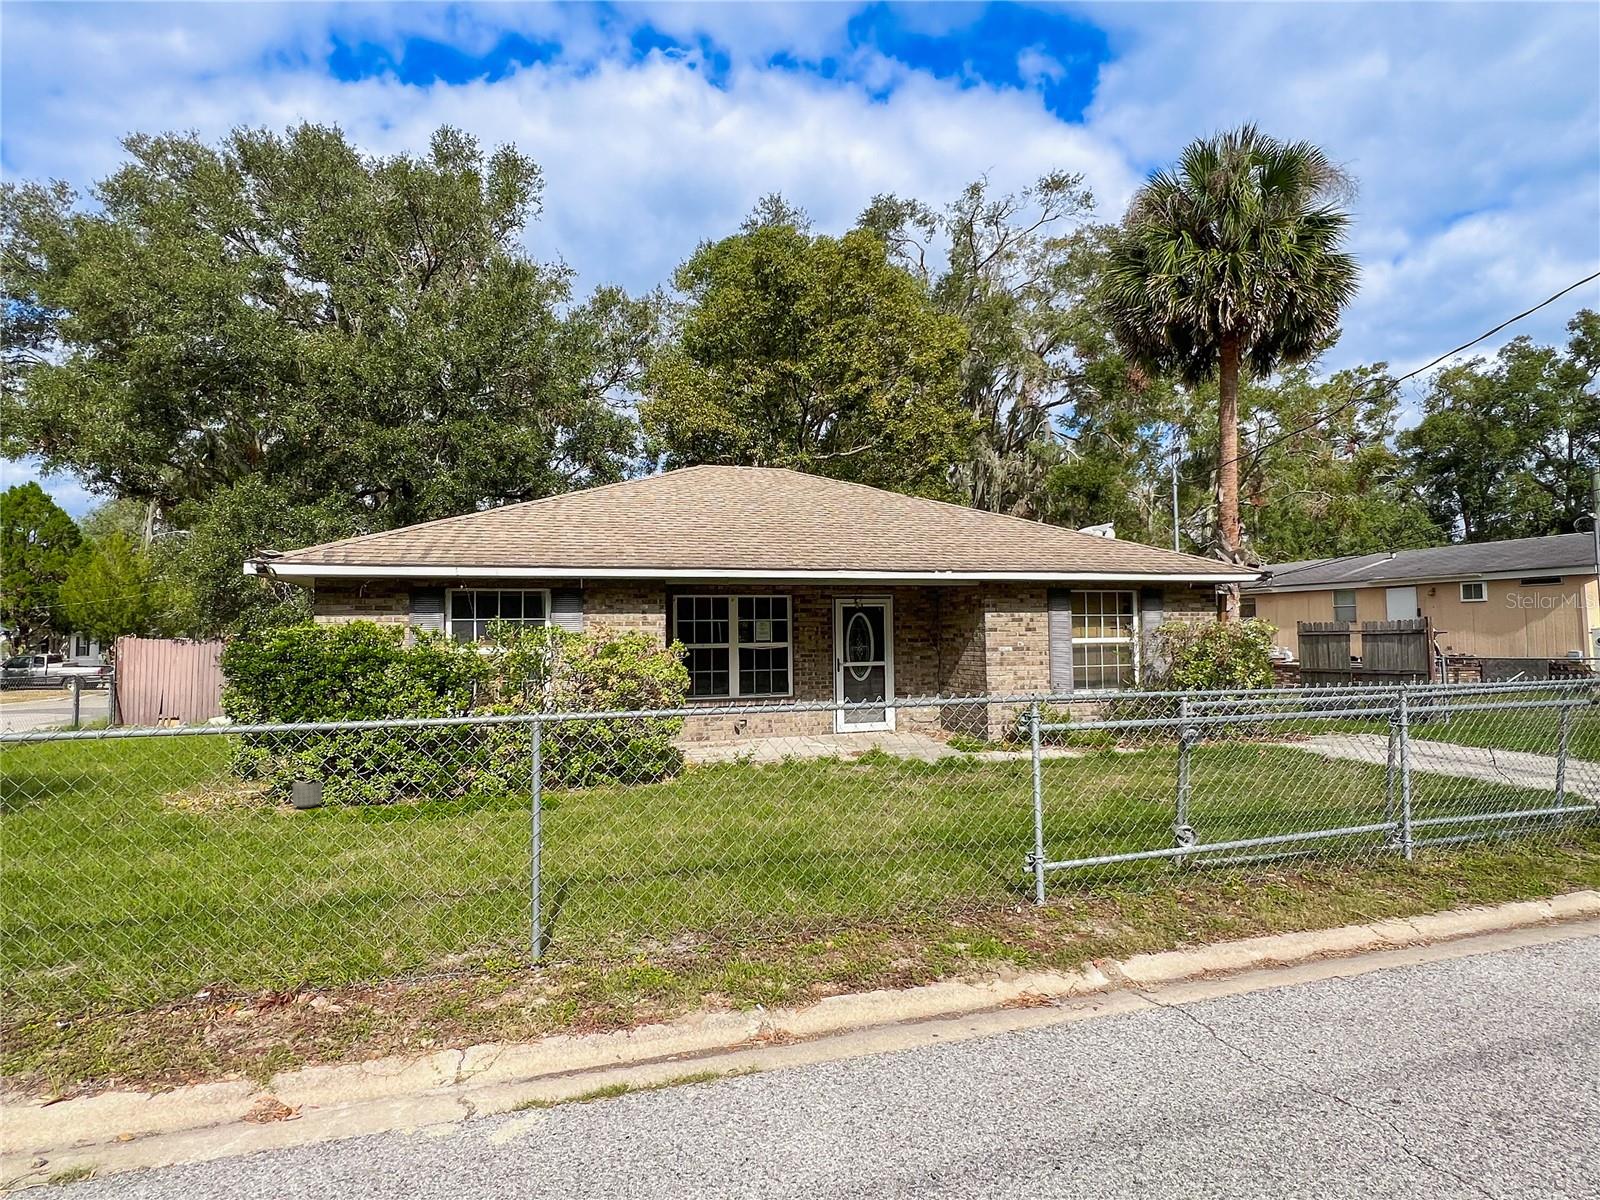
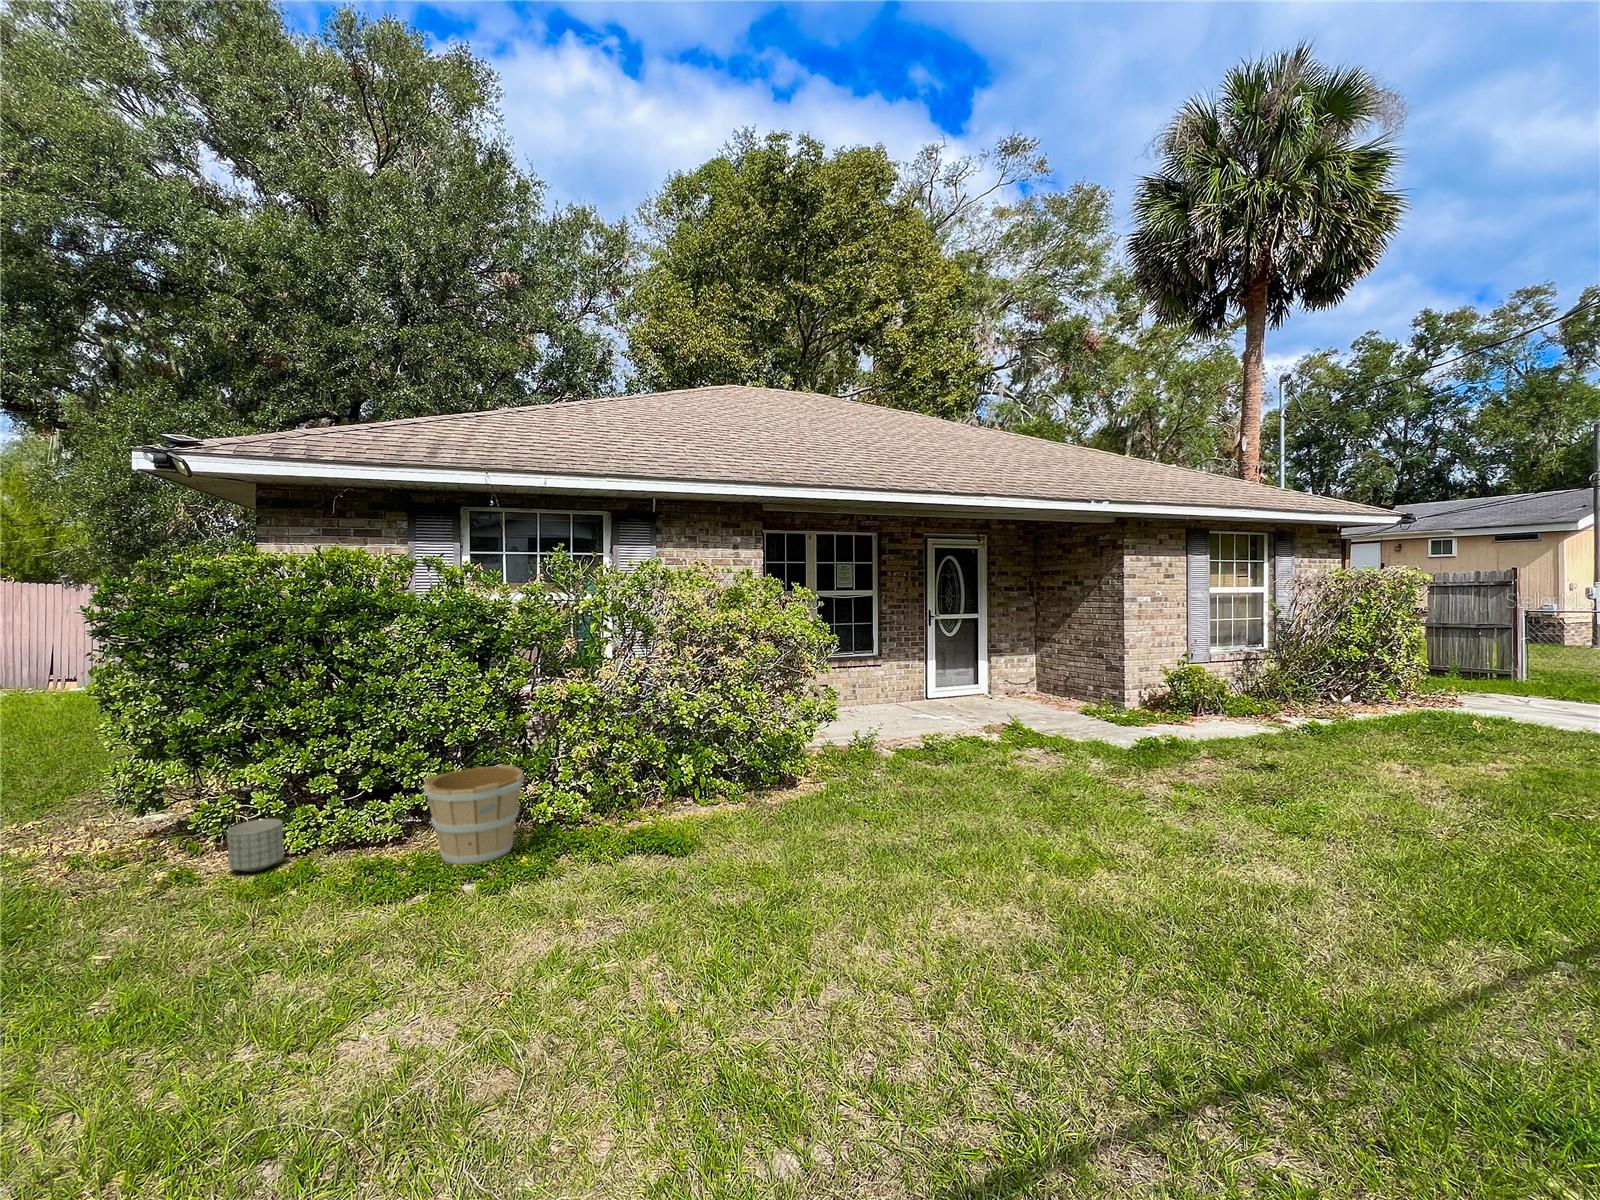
wooden bucket: none [397,754,456,808] -> present [424,764,524,865]

